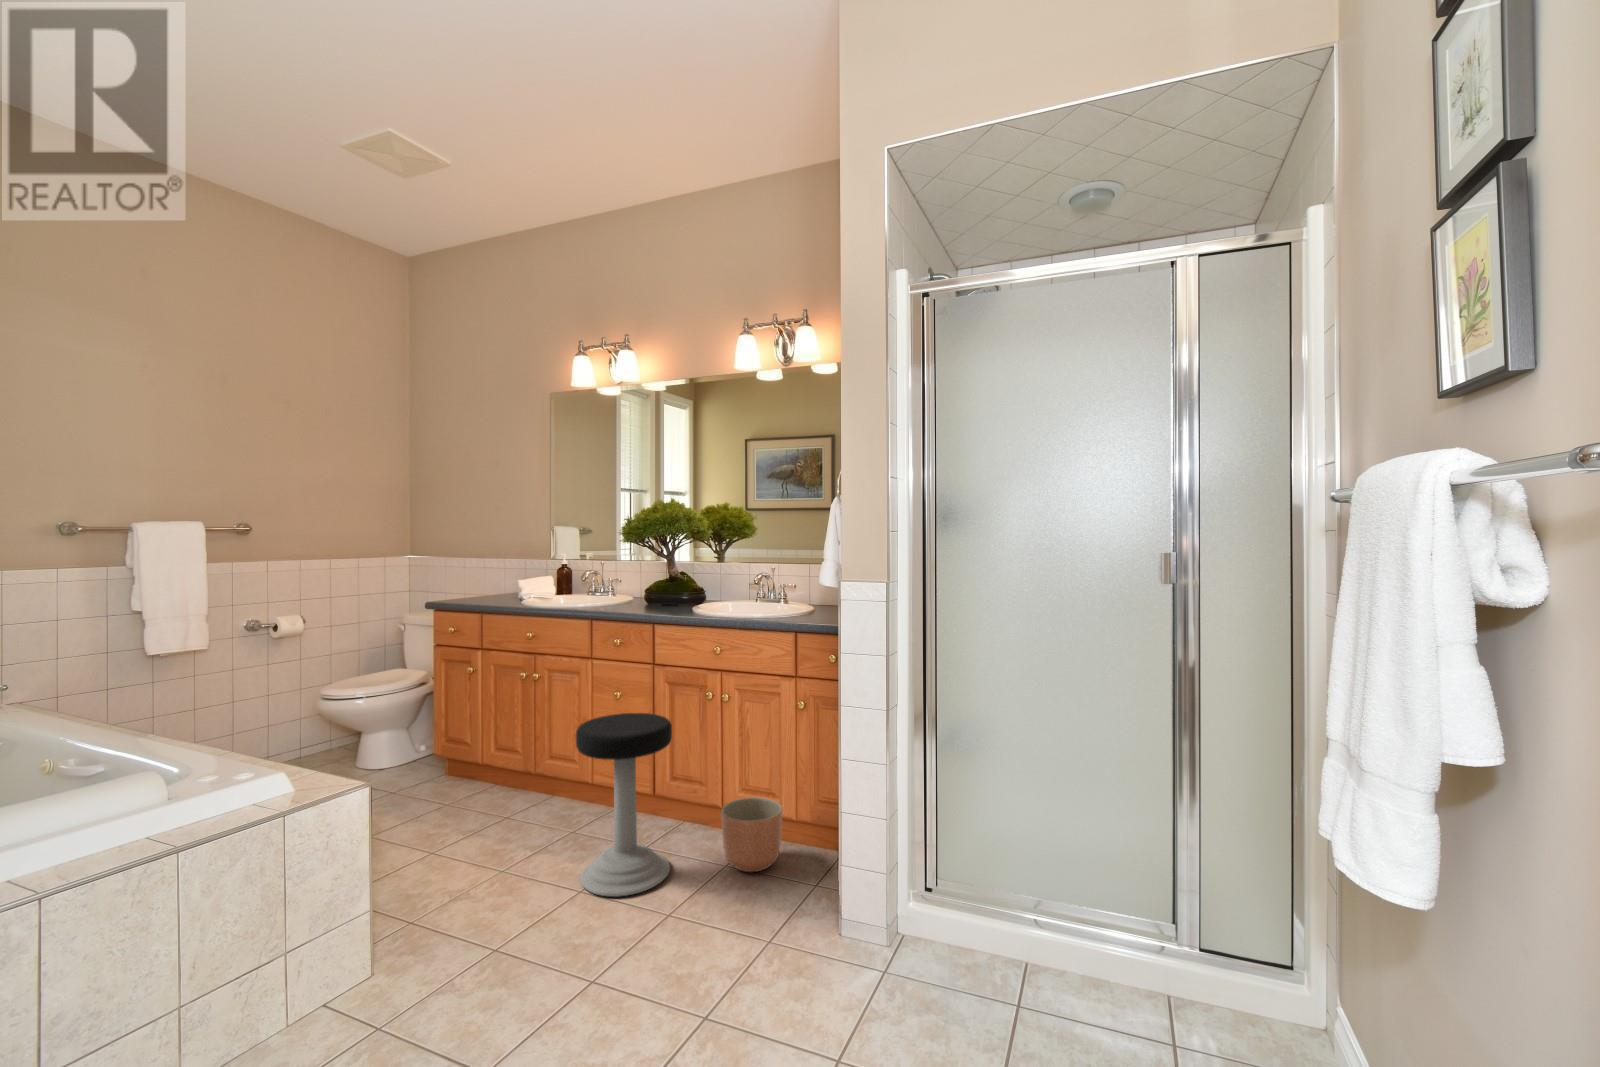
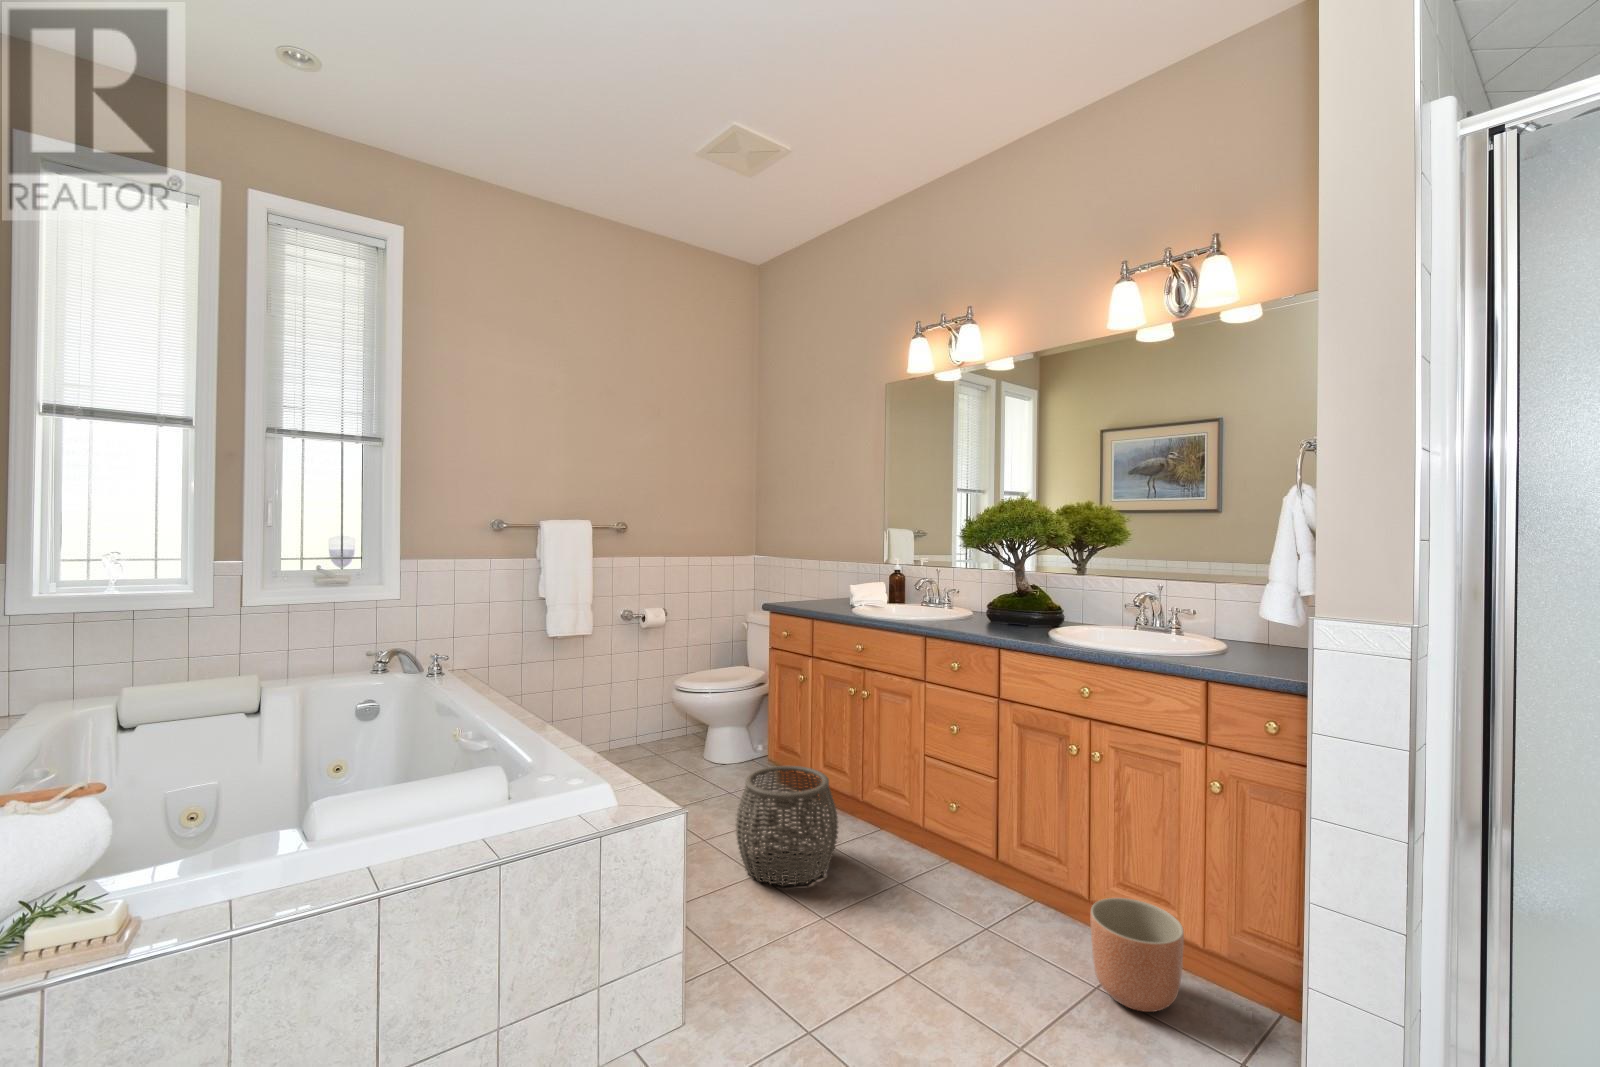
stool: present [576,713,672,897] -> none [904,758,1023,998]
woven basket: none [408,749,515,858] -> present [735,766,838,886]

